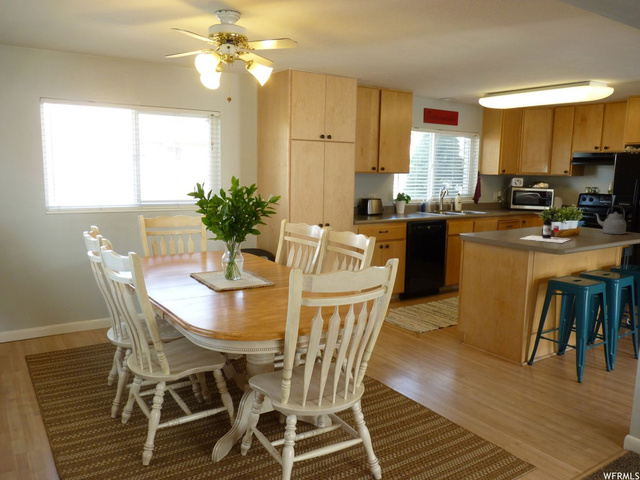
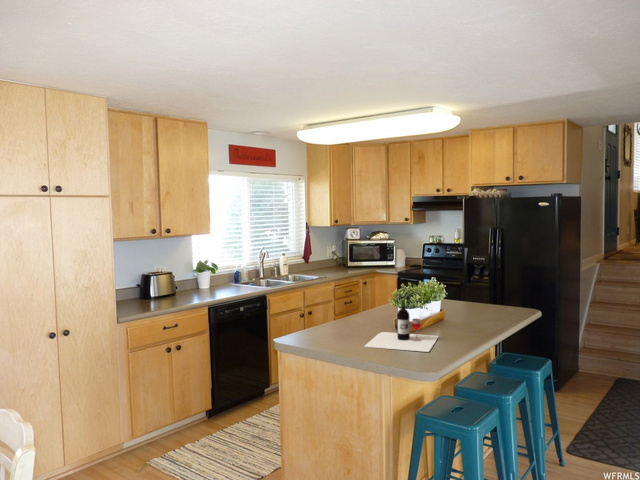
kettle: present [596,205,626,234] -> none [456,272,499,313]

